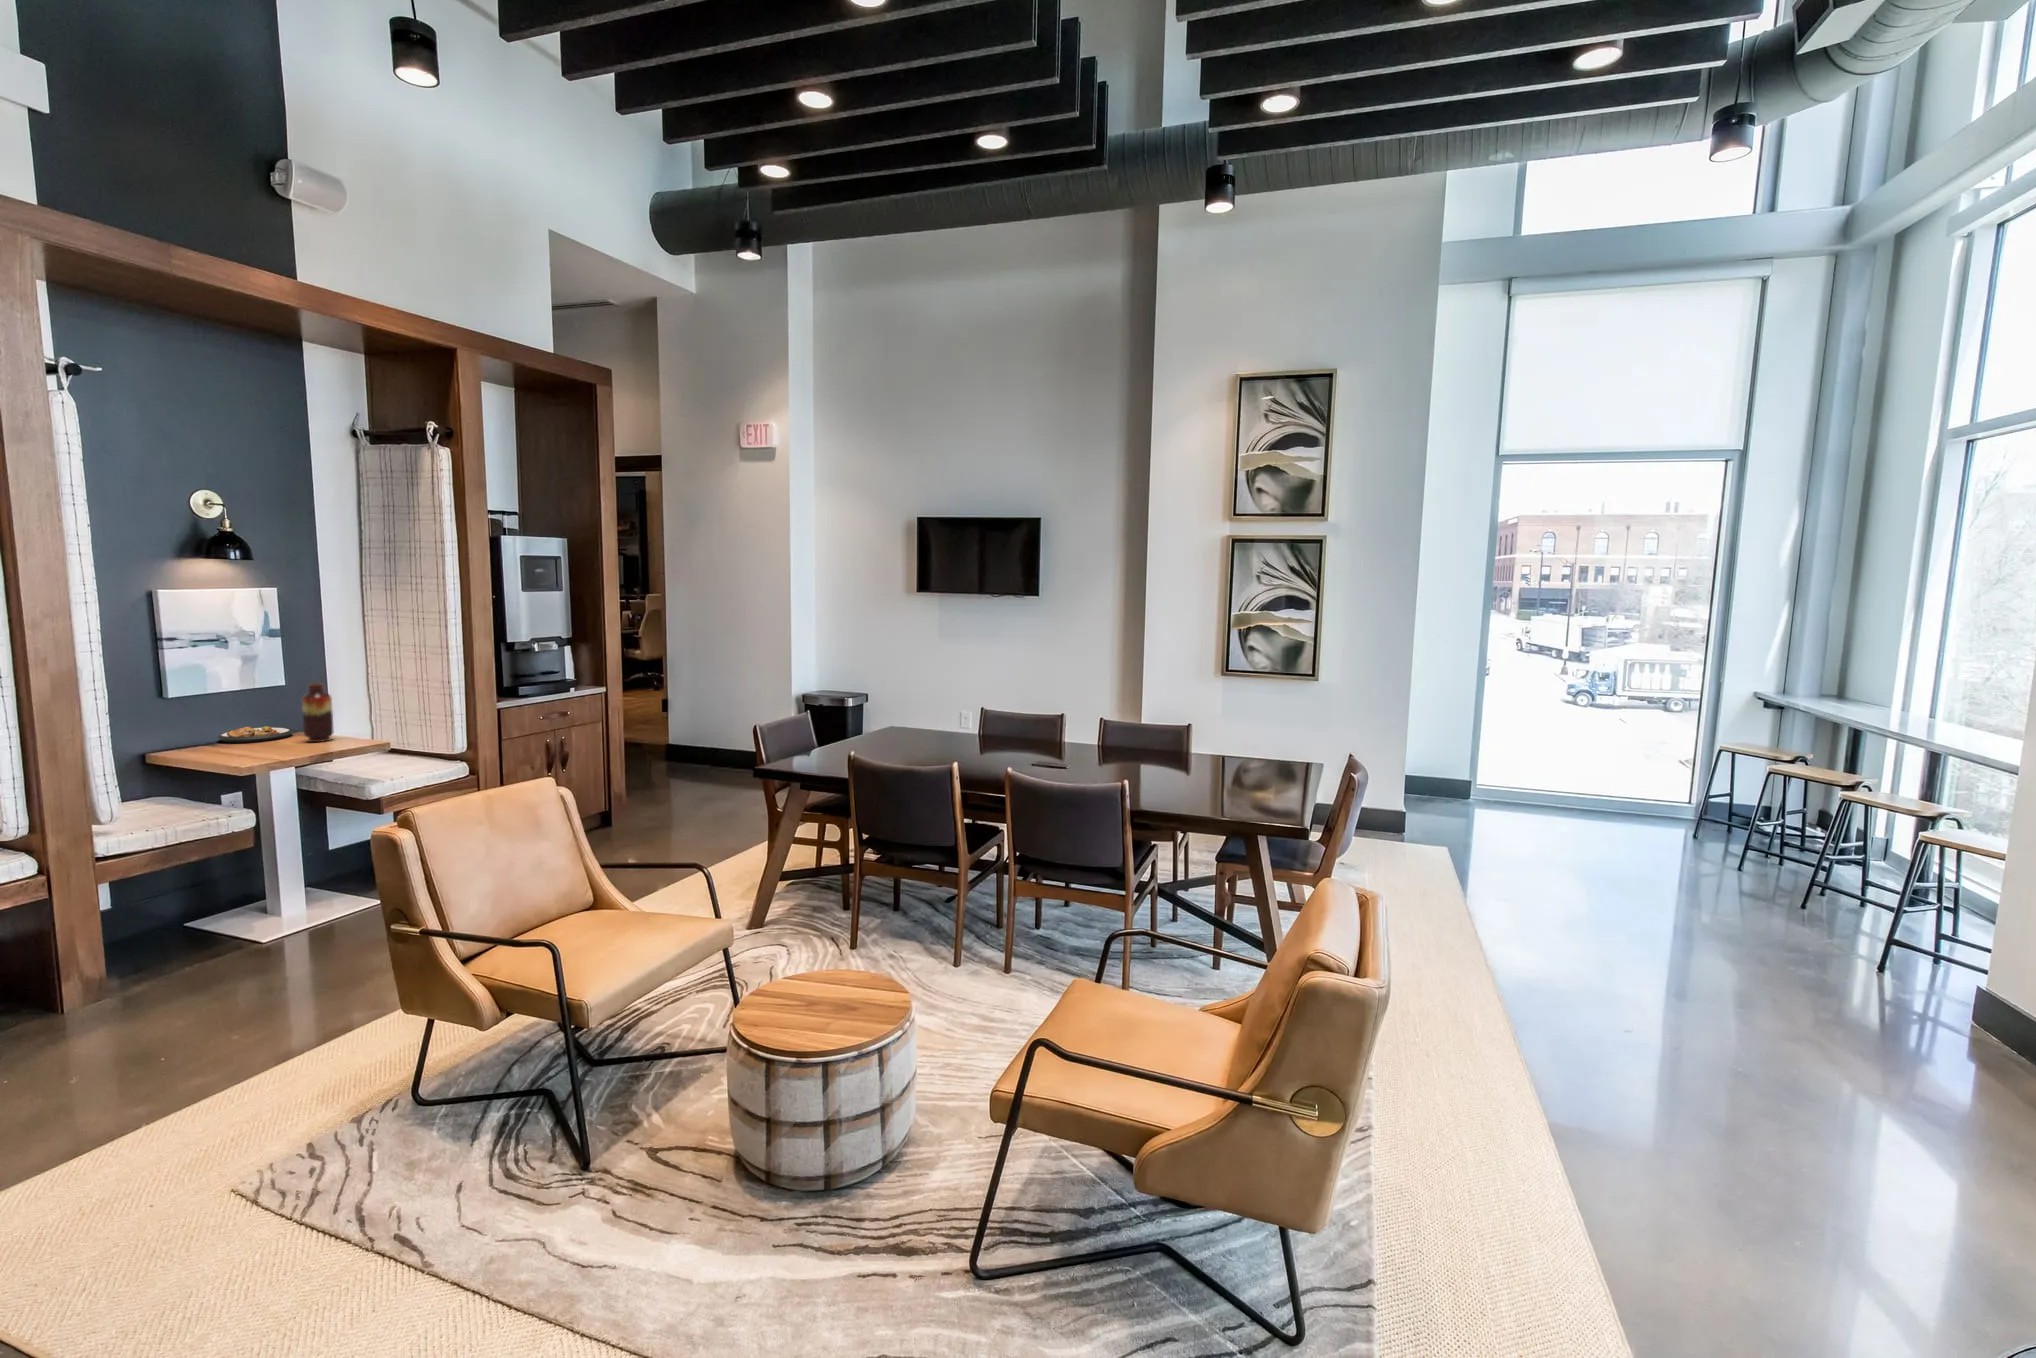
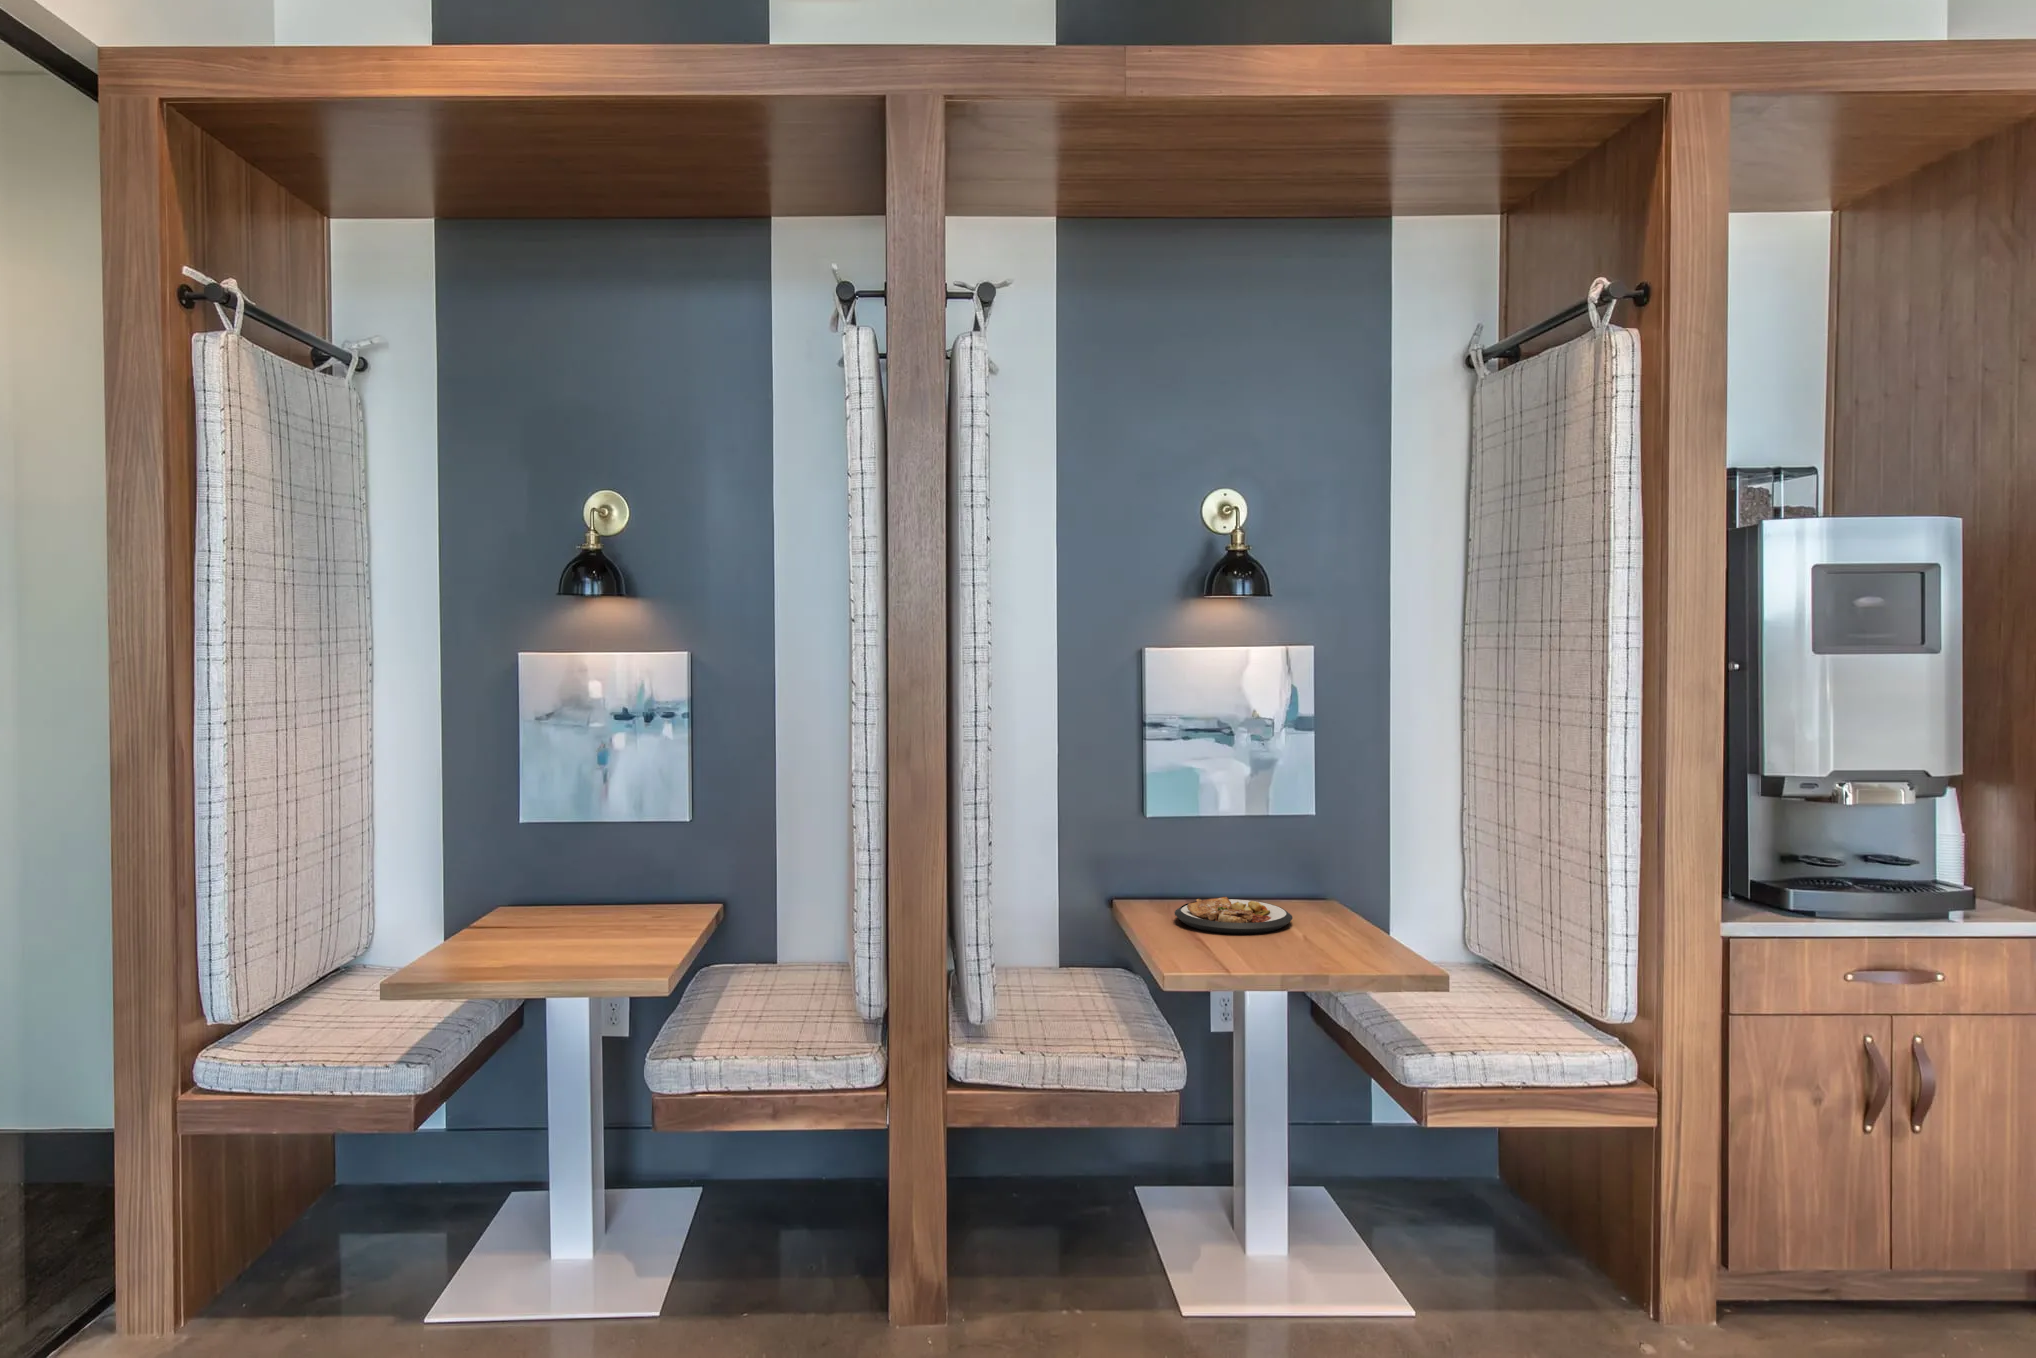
vase: present [302,683,333,742] -> none [1279,832,1332,962]

